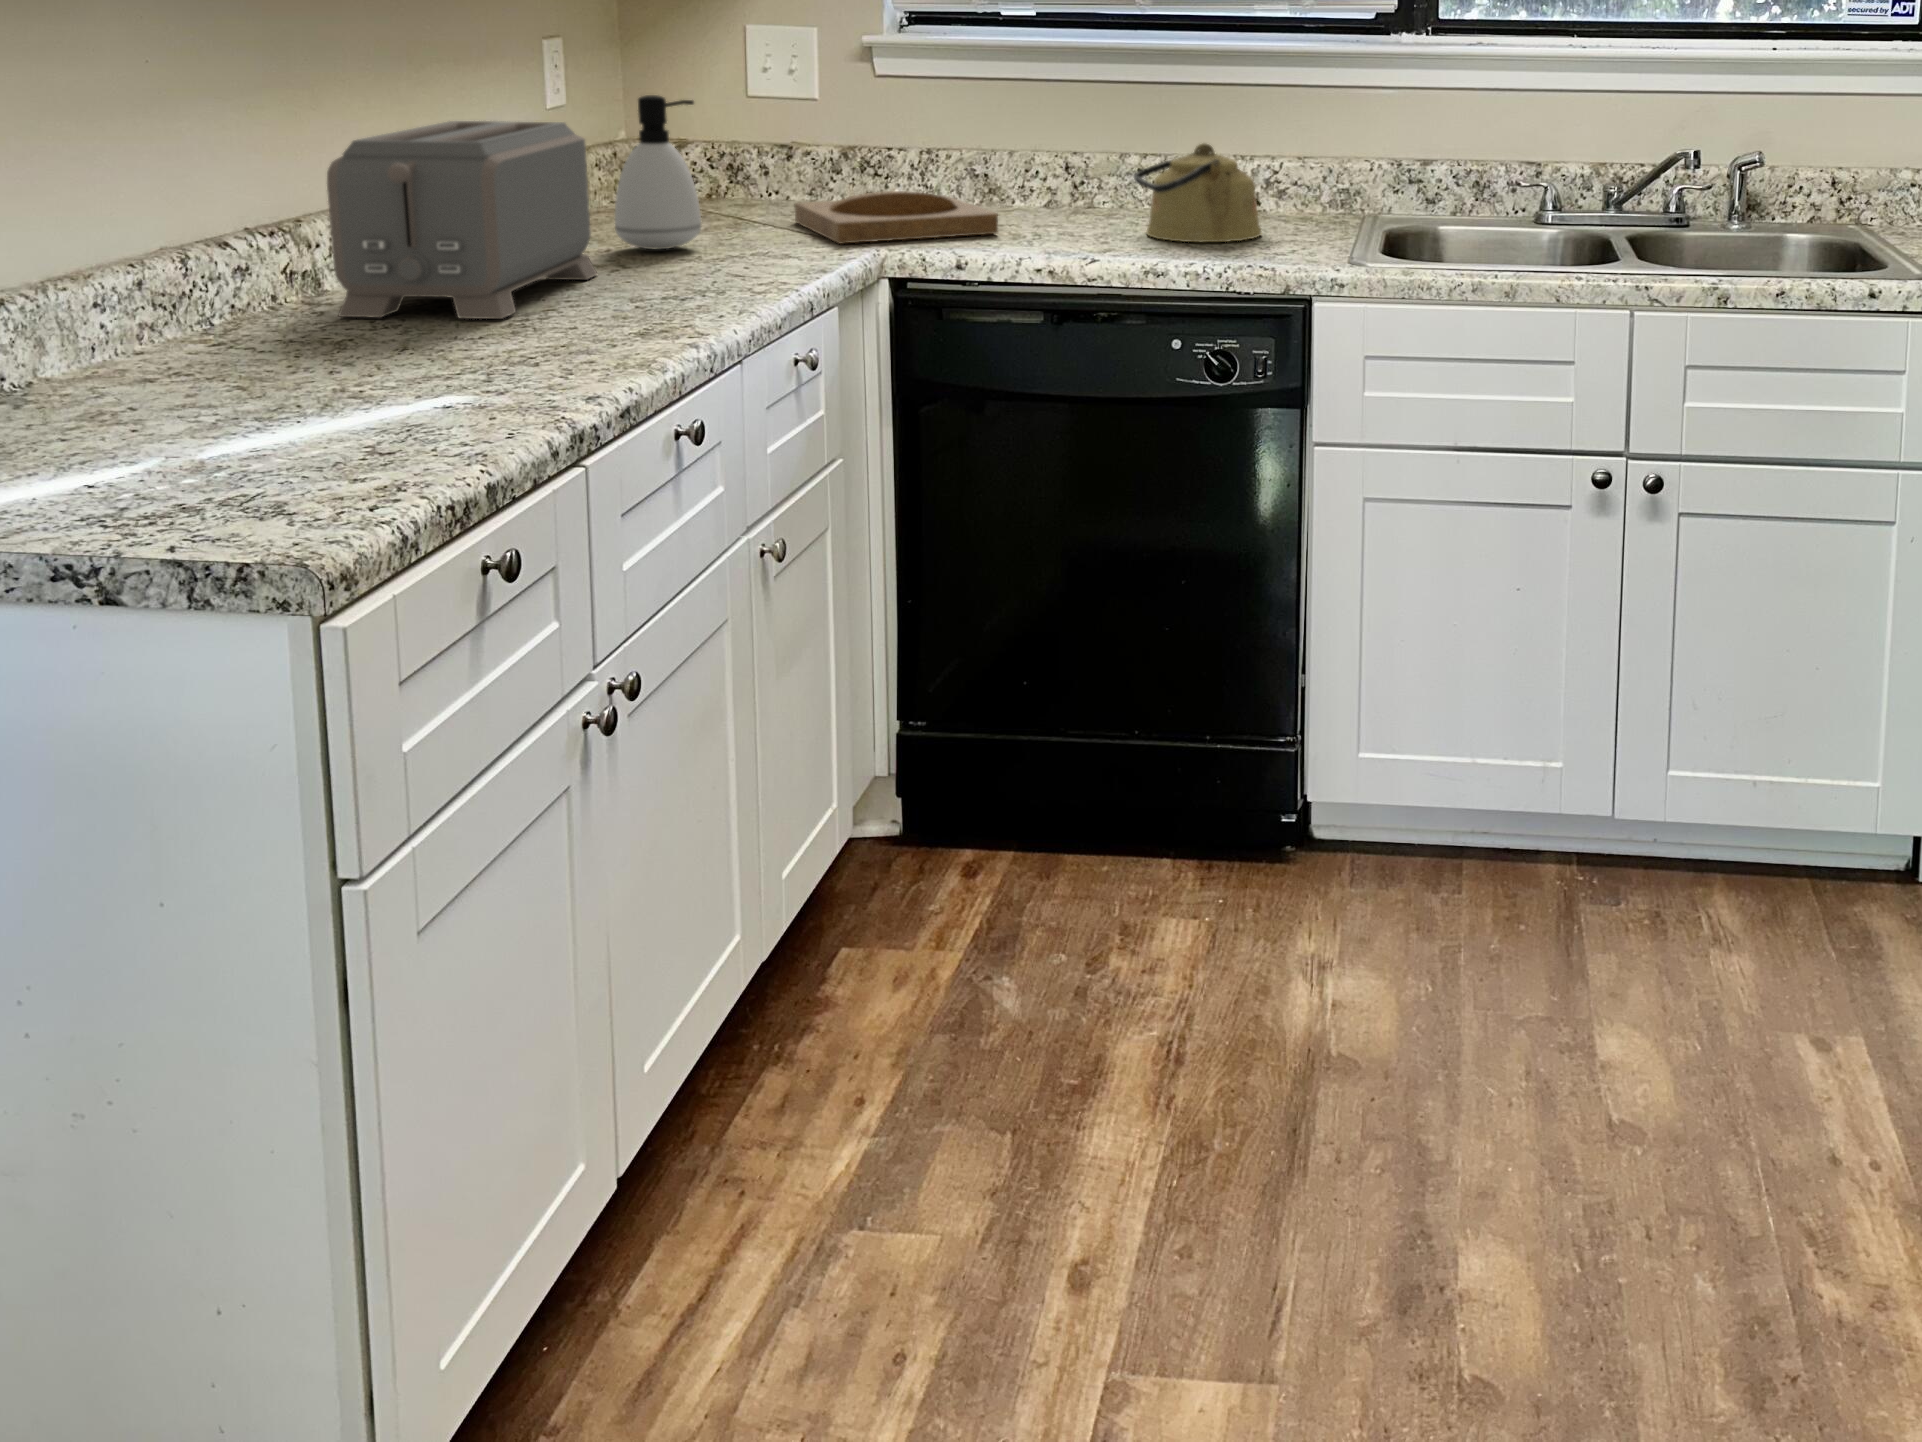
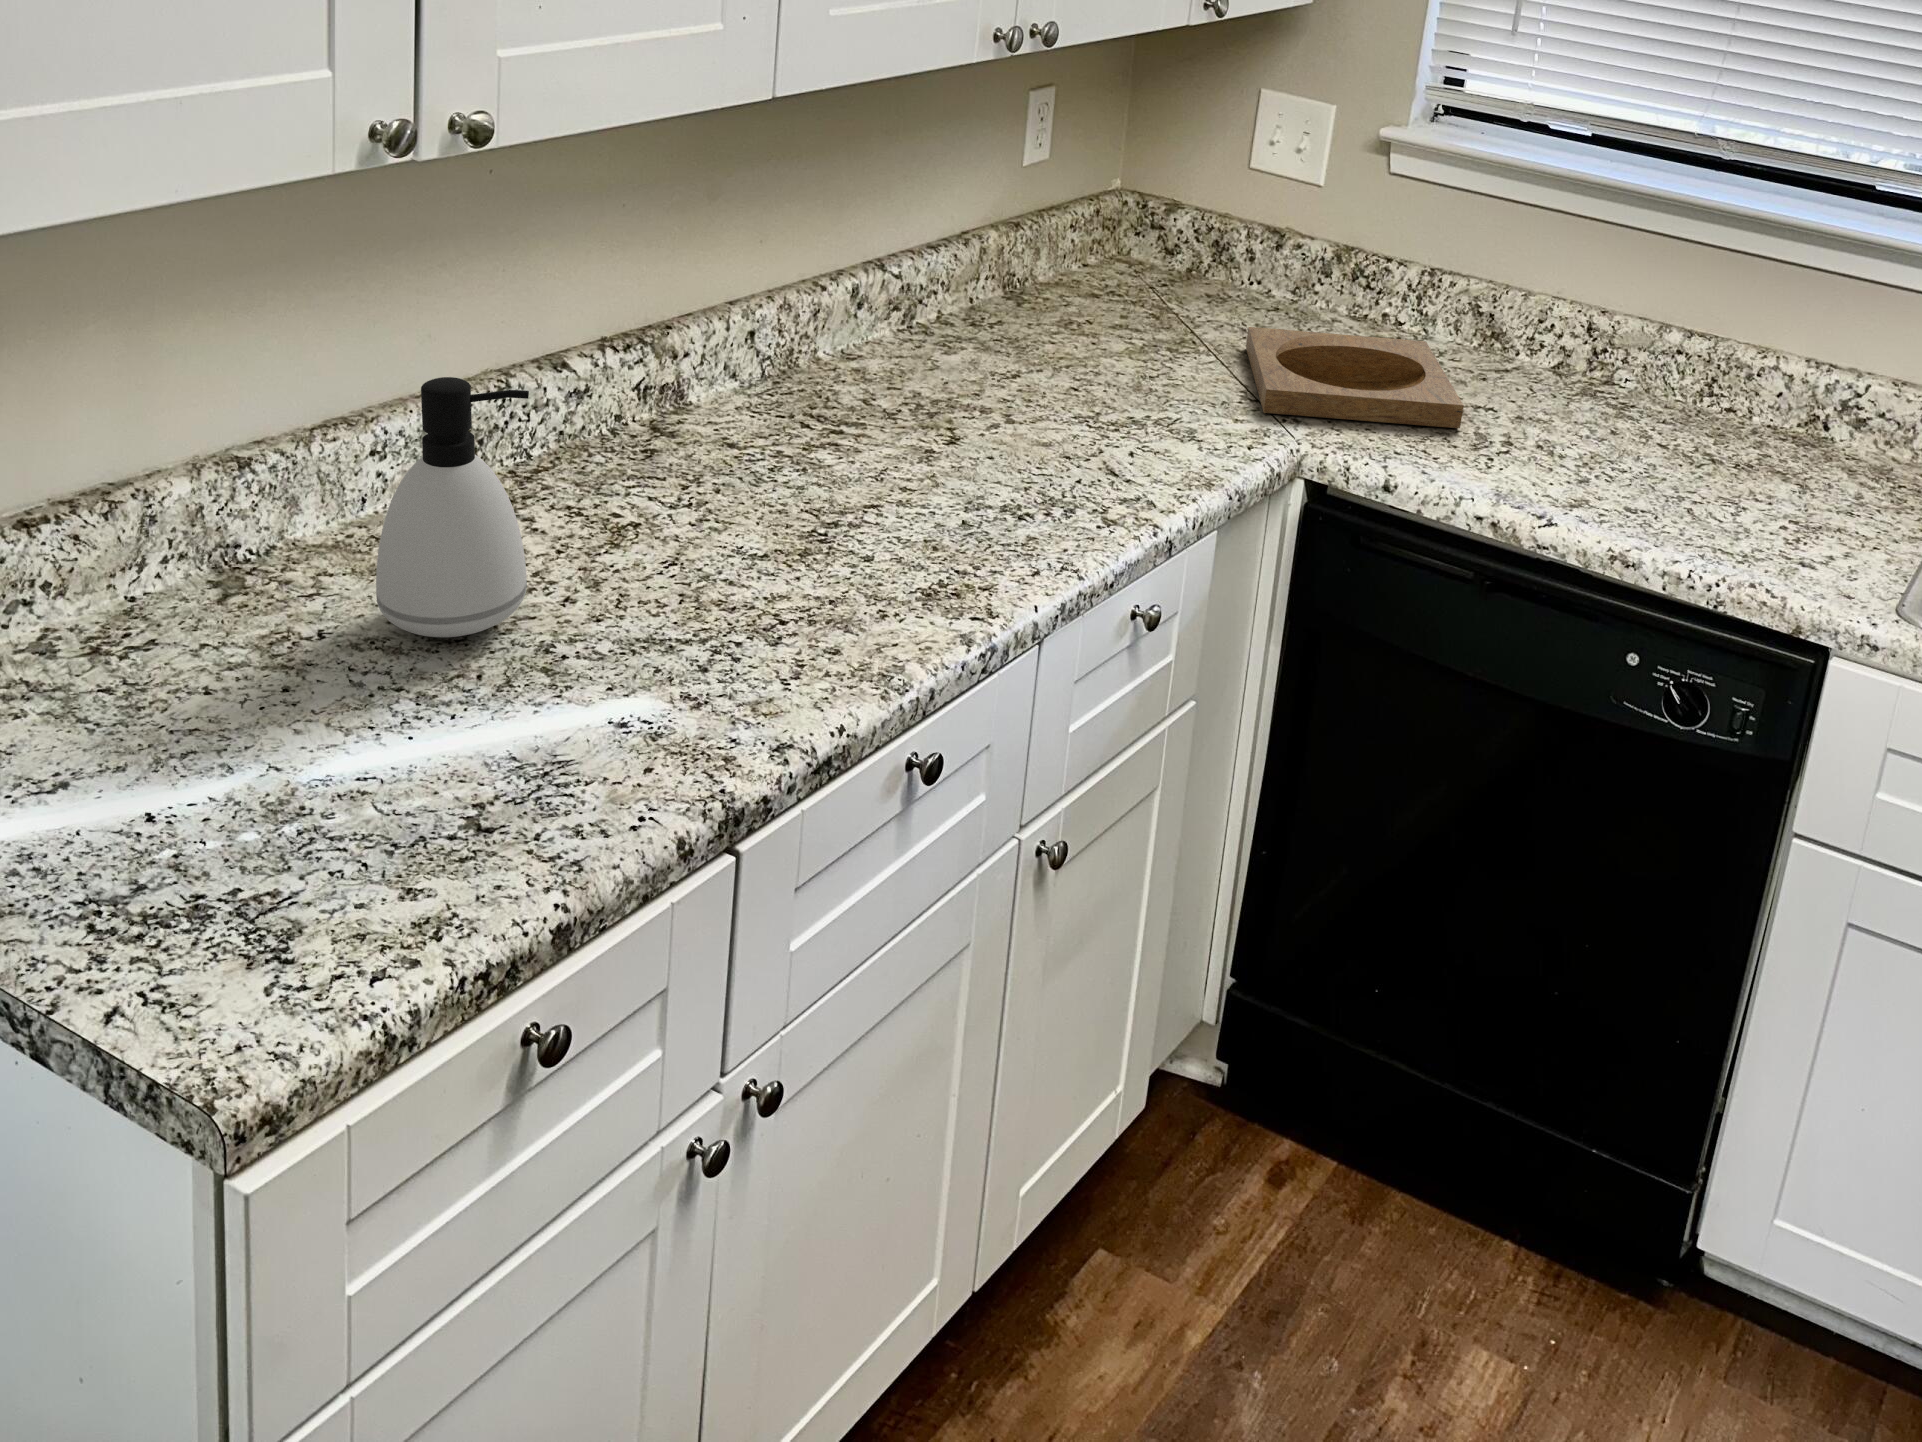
soap dispenser: present [615,95,701,249] -> present [376,377,529,637]
toaster: present [327,121,597,319] -> none [653,234,971,516]
kettle: present [1134,143,1261,242] -> none [1646,375,1806,519]

